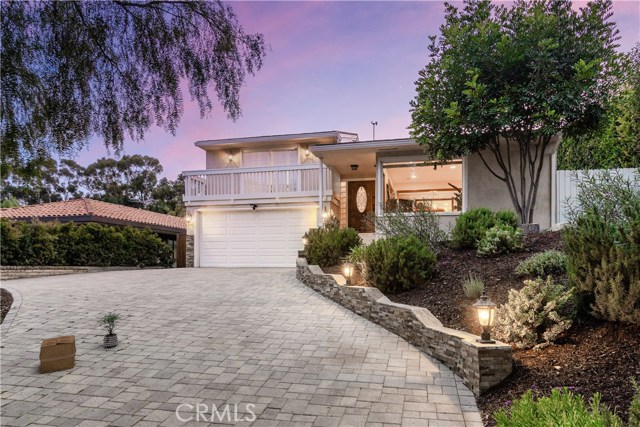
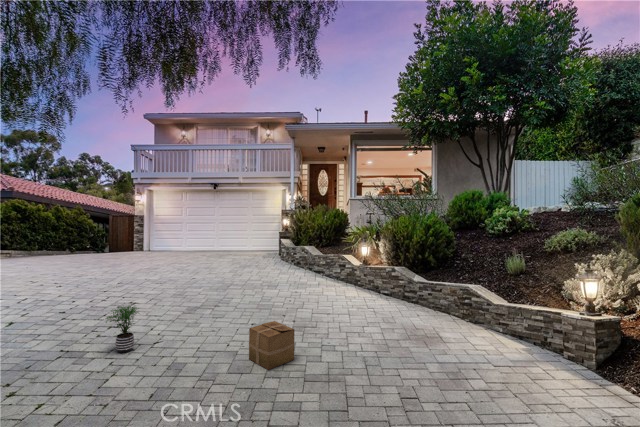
cardboard box: present [39,335,76,374] -> present [249,321,295,370]

